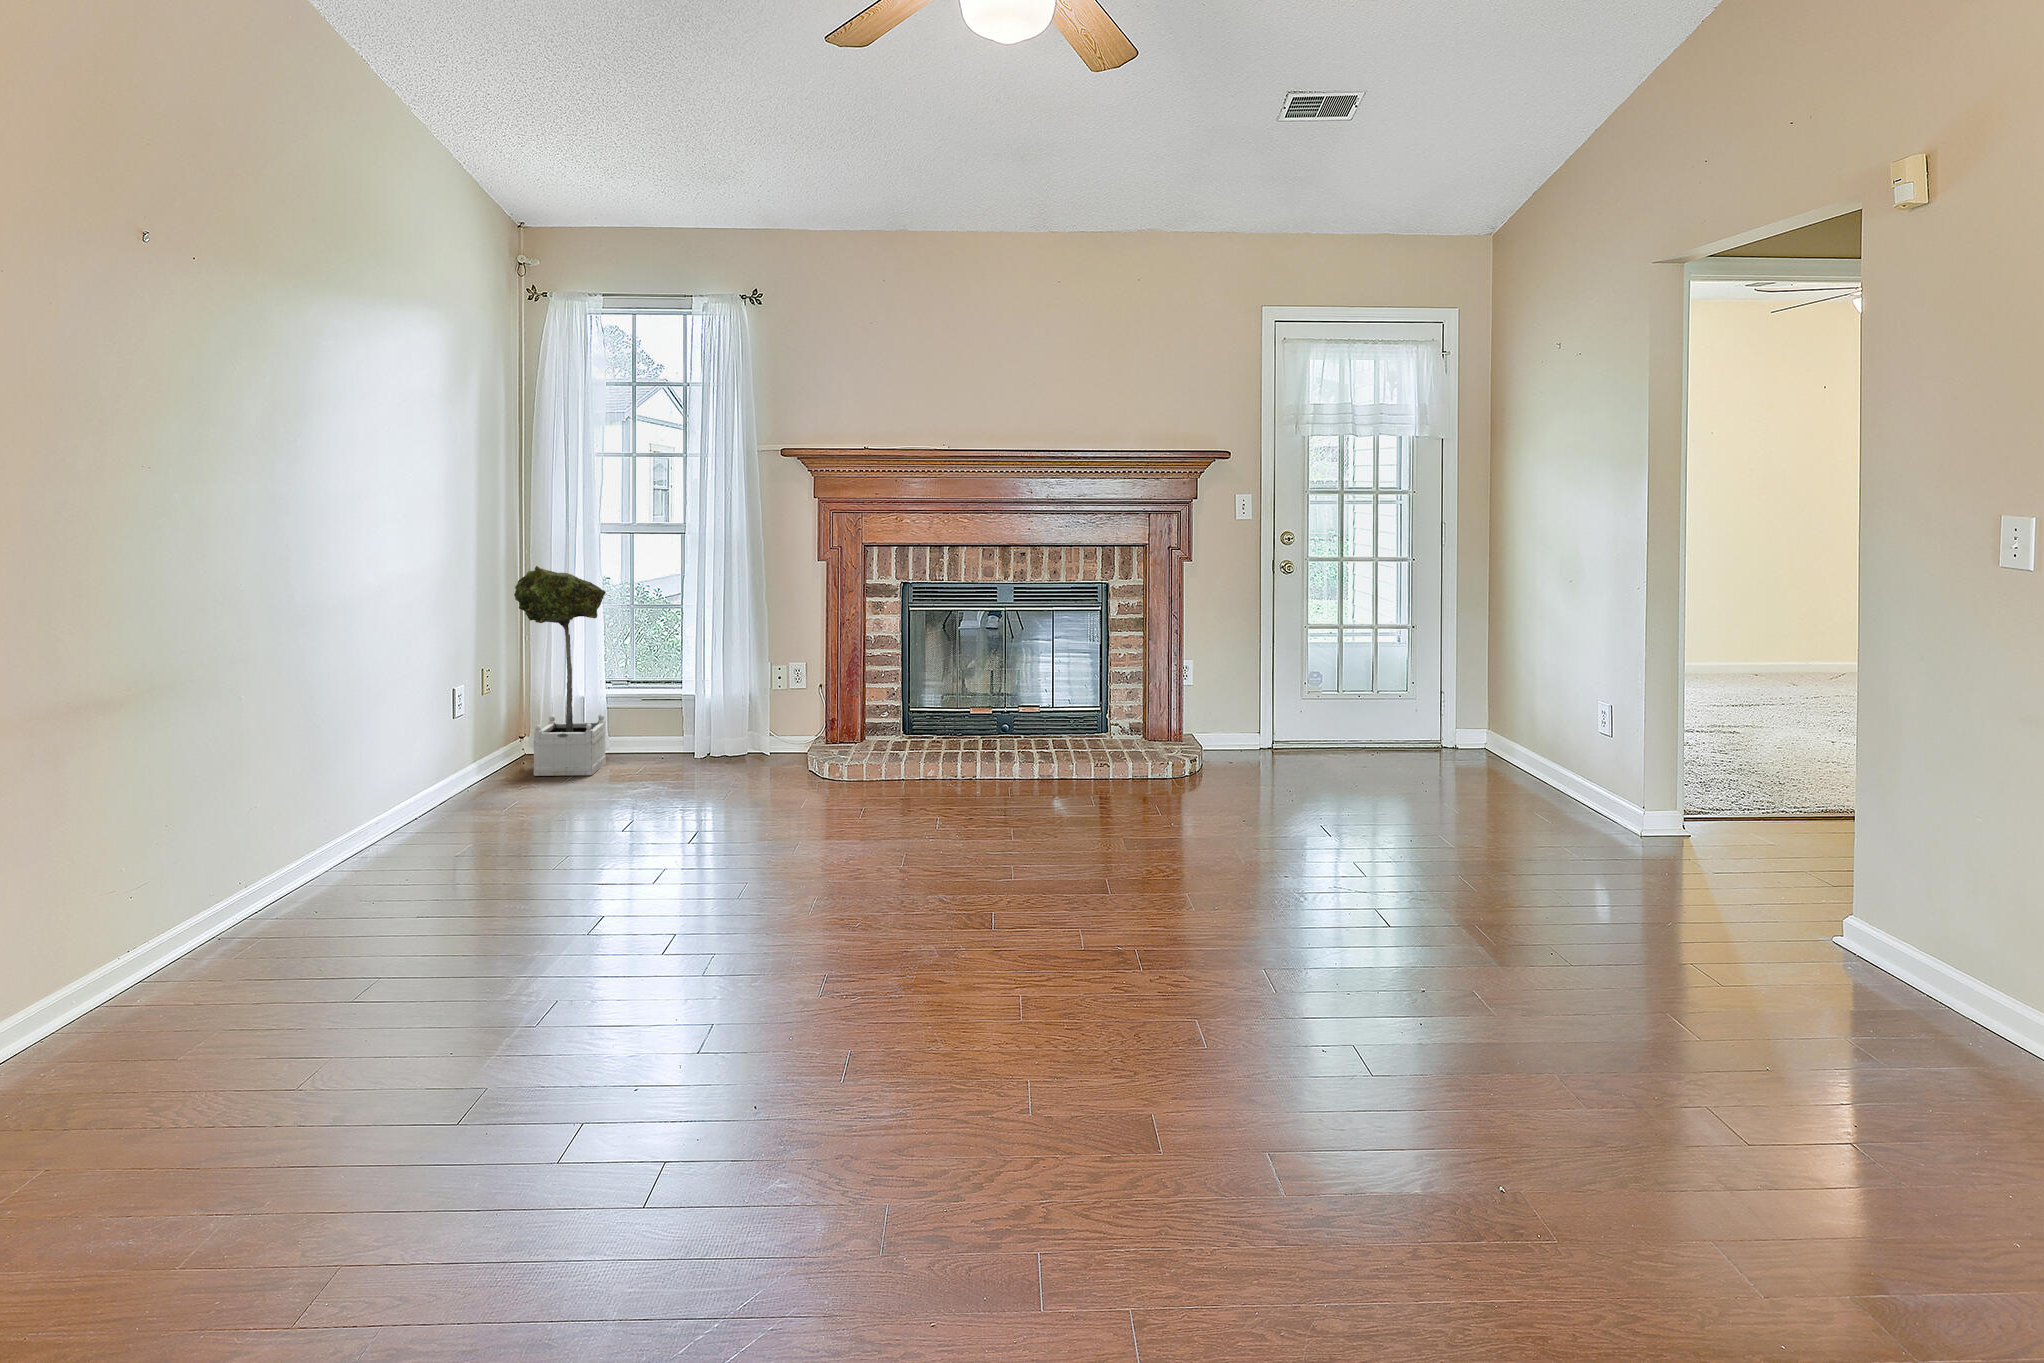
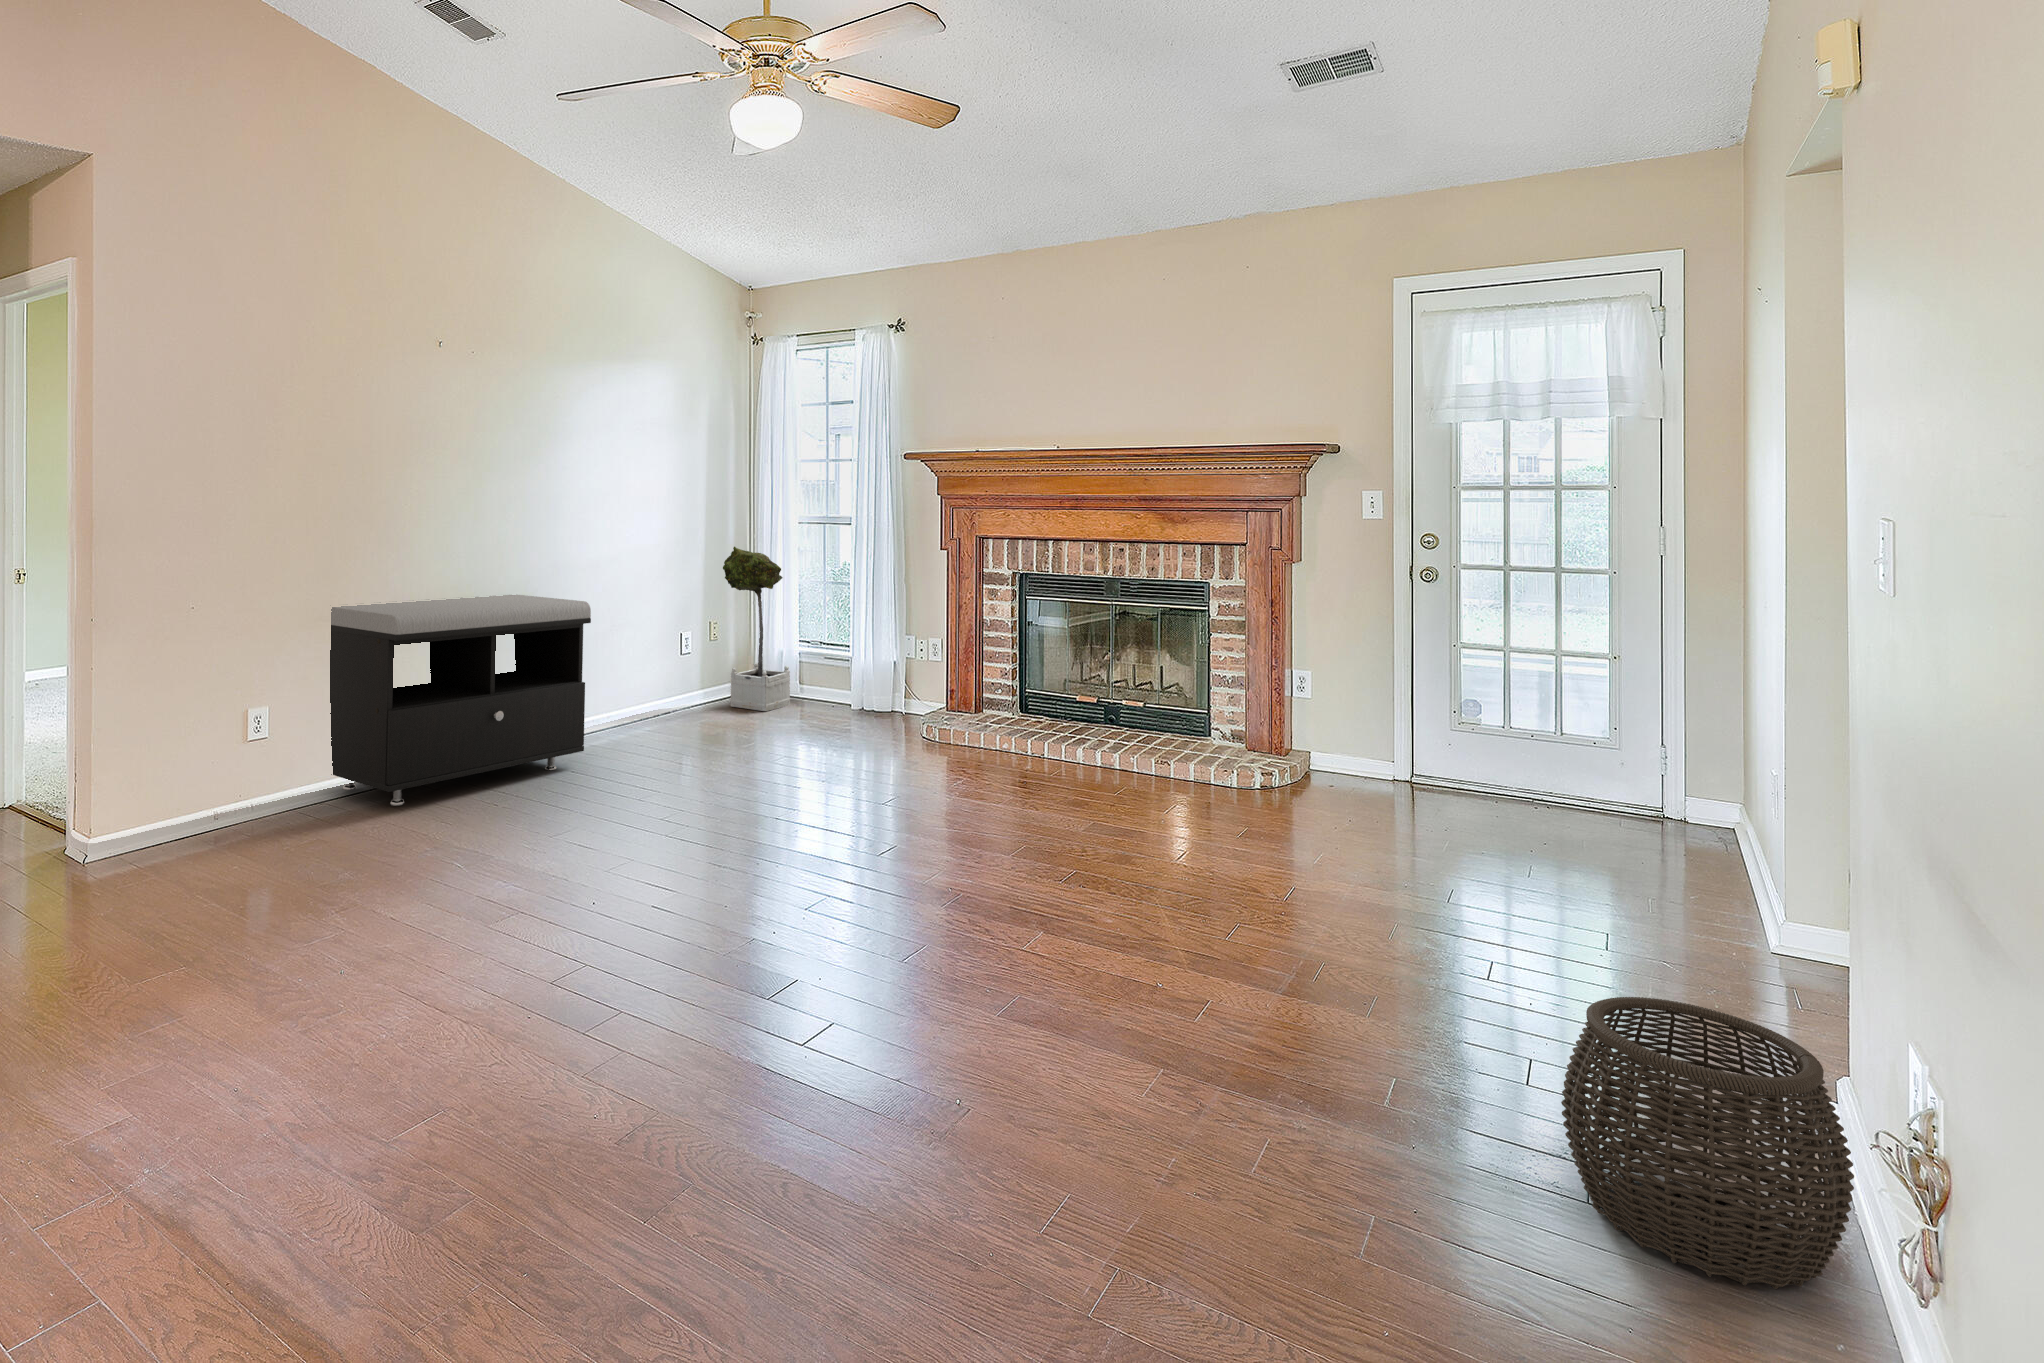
storage bench: none [73,651,493,1001] -> present [330,595,591,806]
woven basket: none [1794,859,1985,1031] -> present [1561,997,1854,1289]

